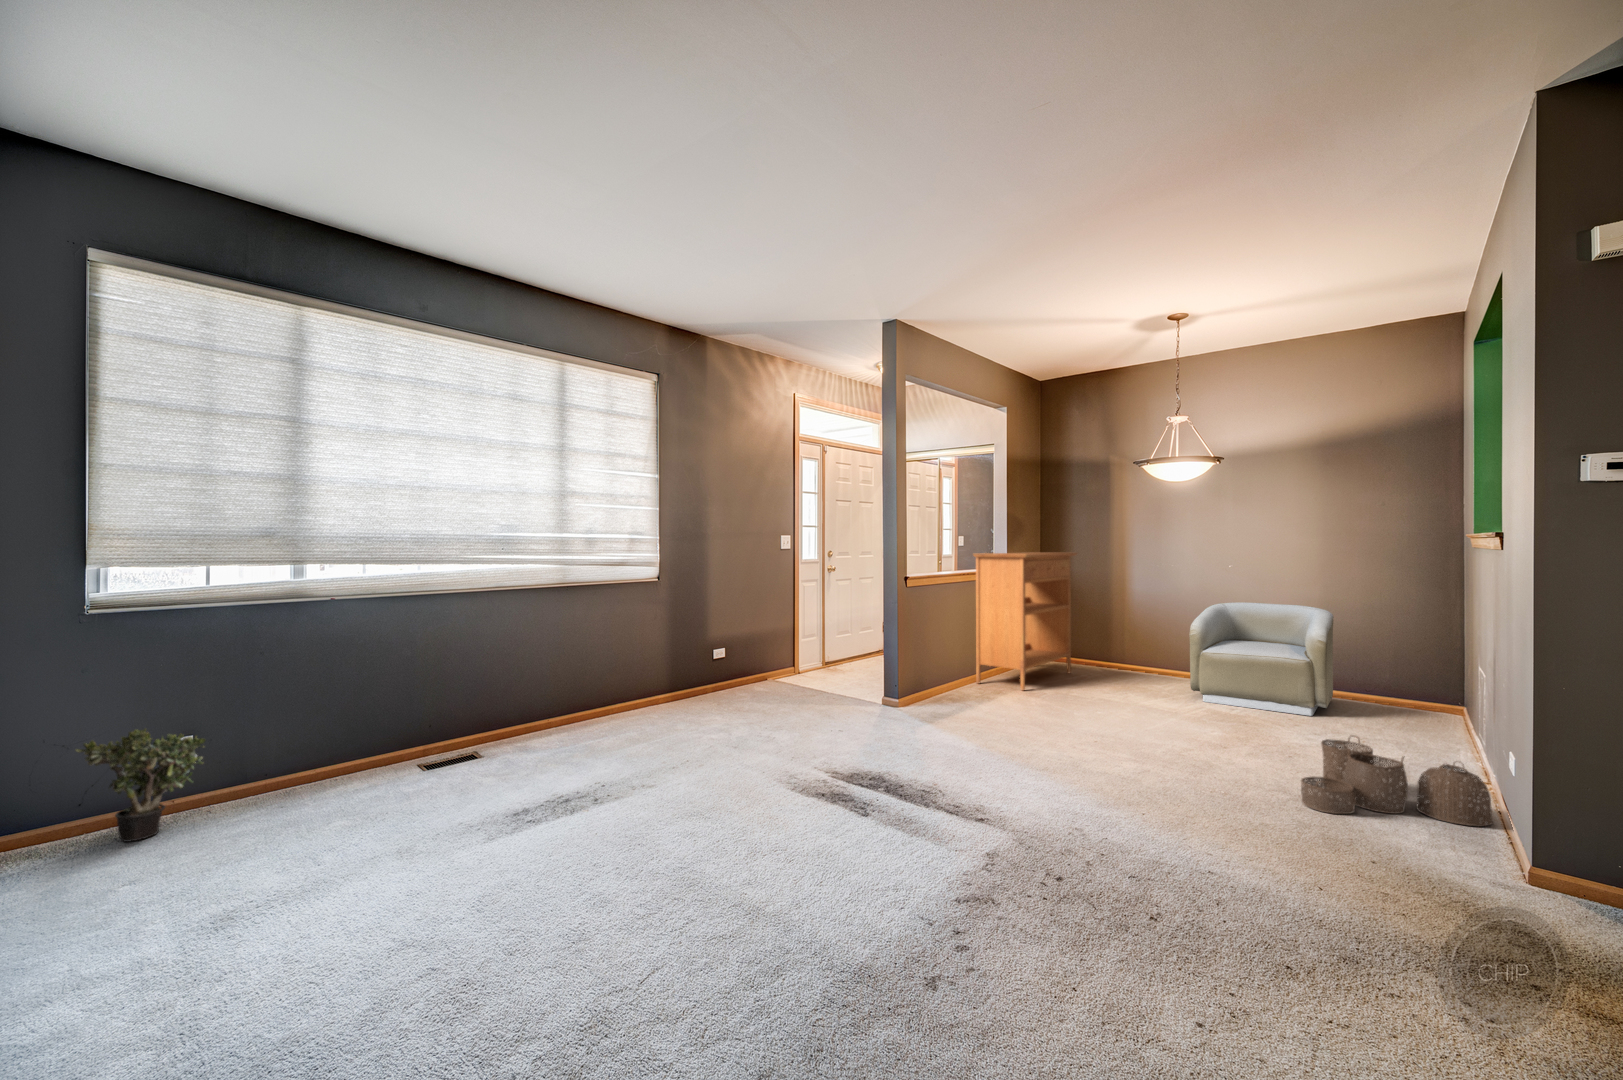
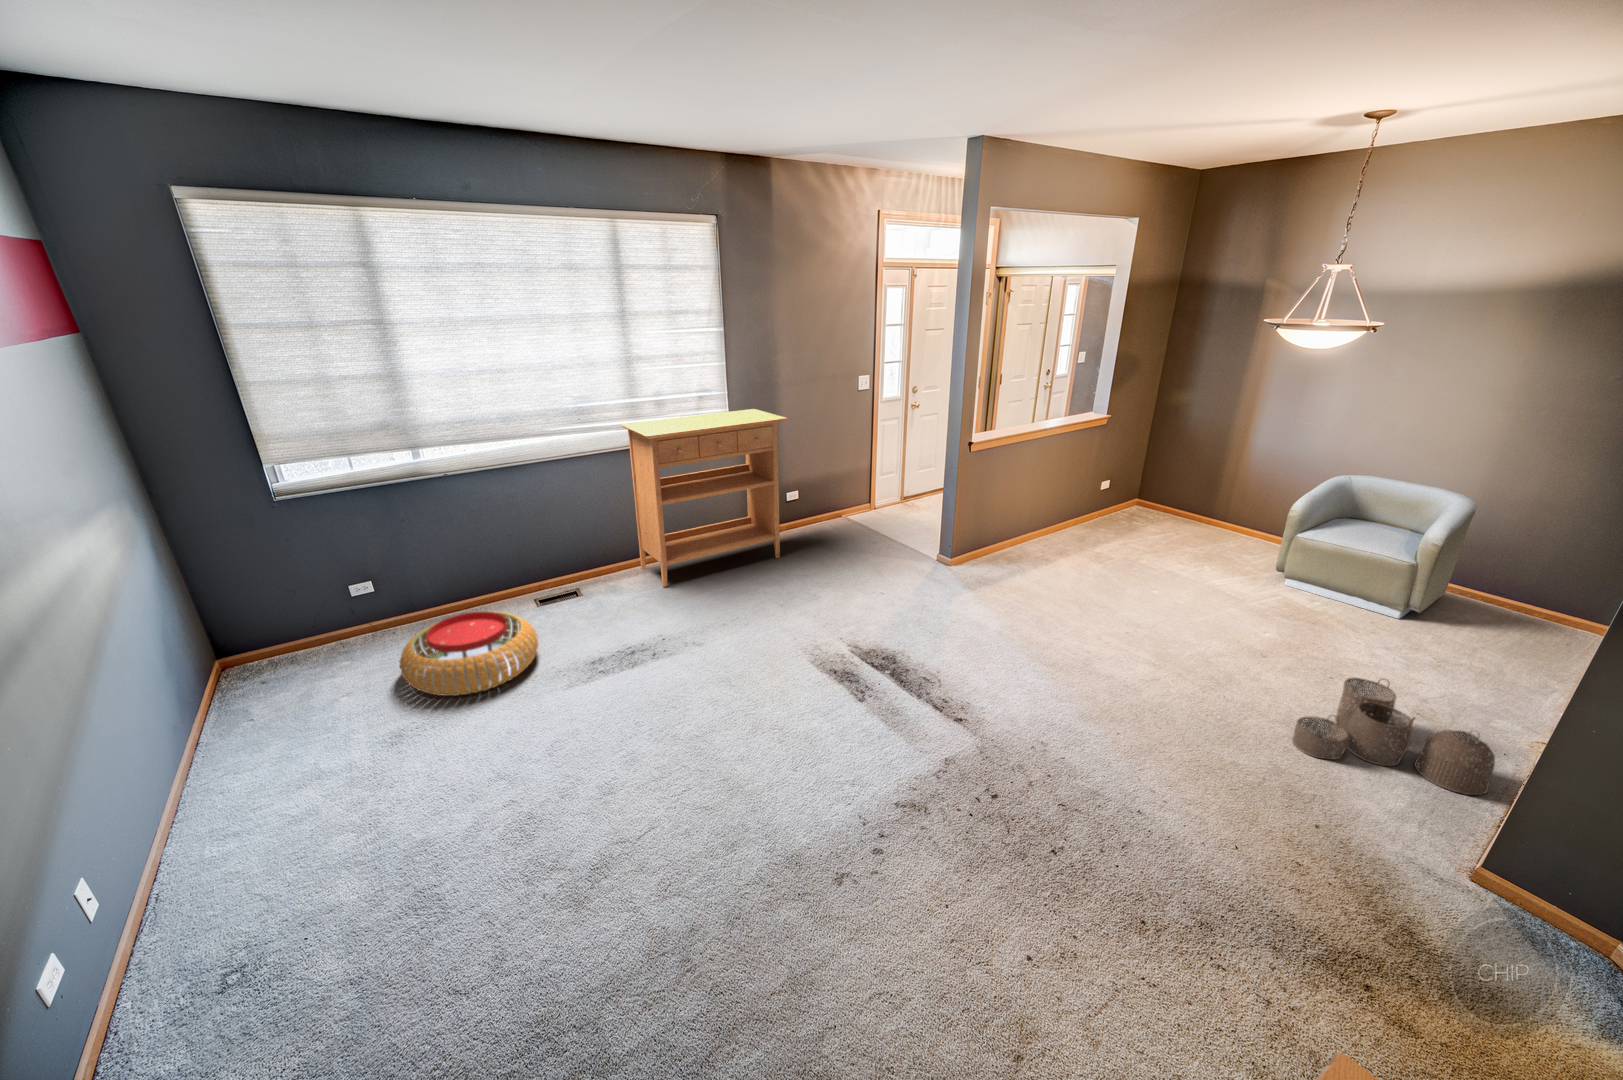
console table: present [973,552,1077,690] -> present [620,409,787,587]
potted plant: present [76,729,205,842] -> none [284,587,370,662]
pouf: none [245,755,446,860] -> present [400,611,538,696]

